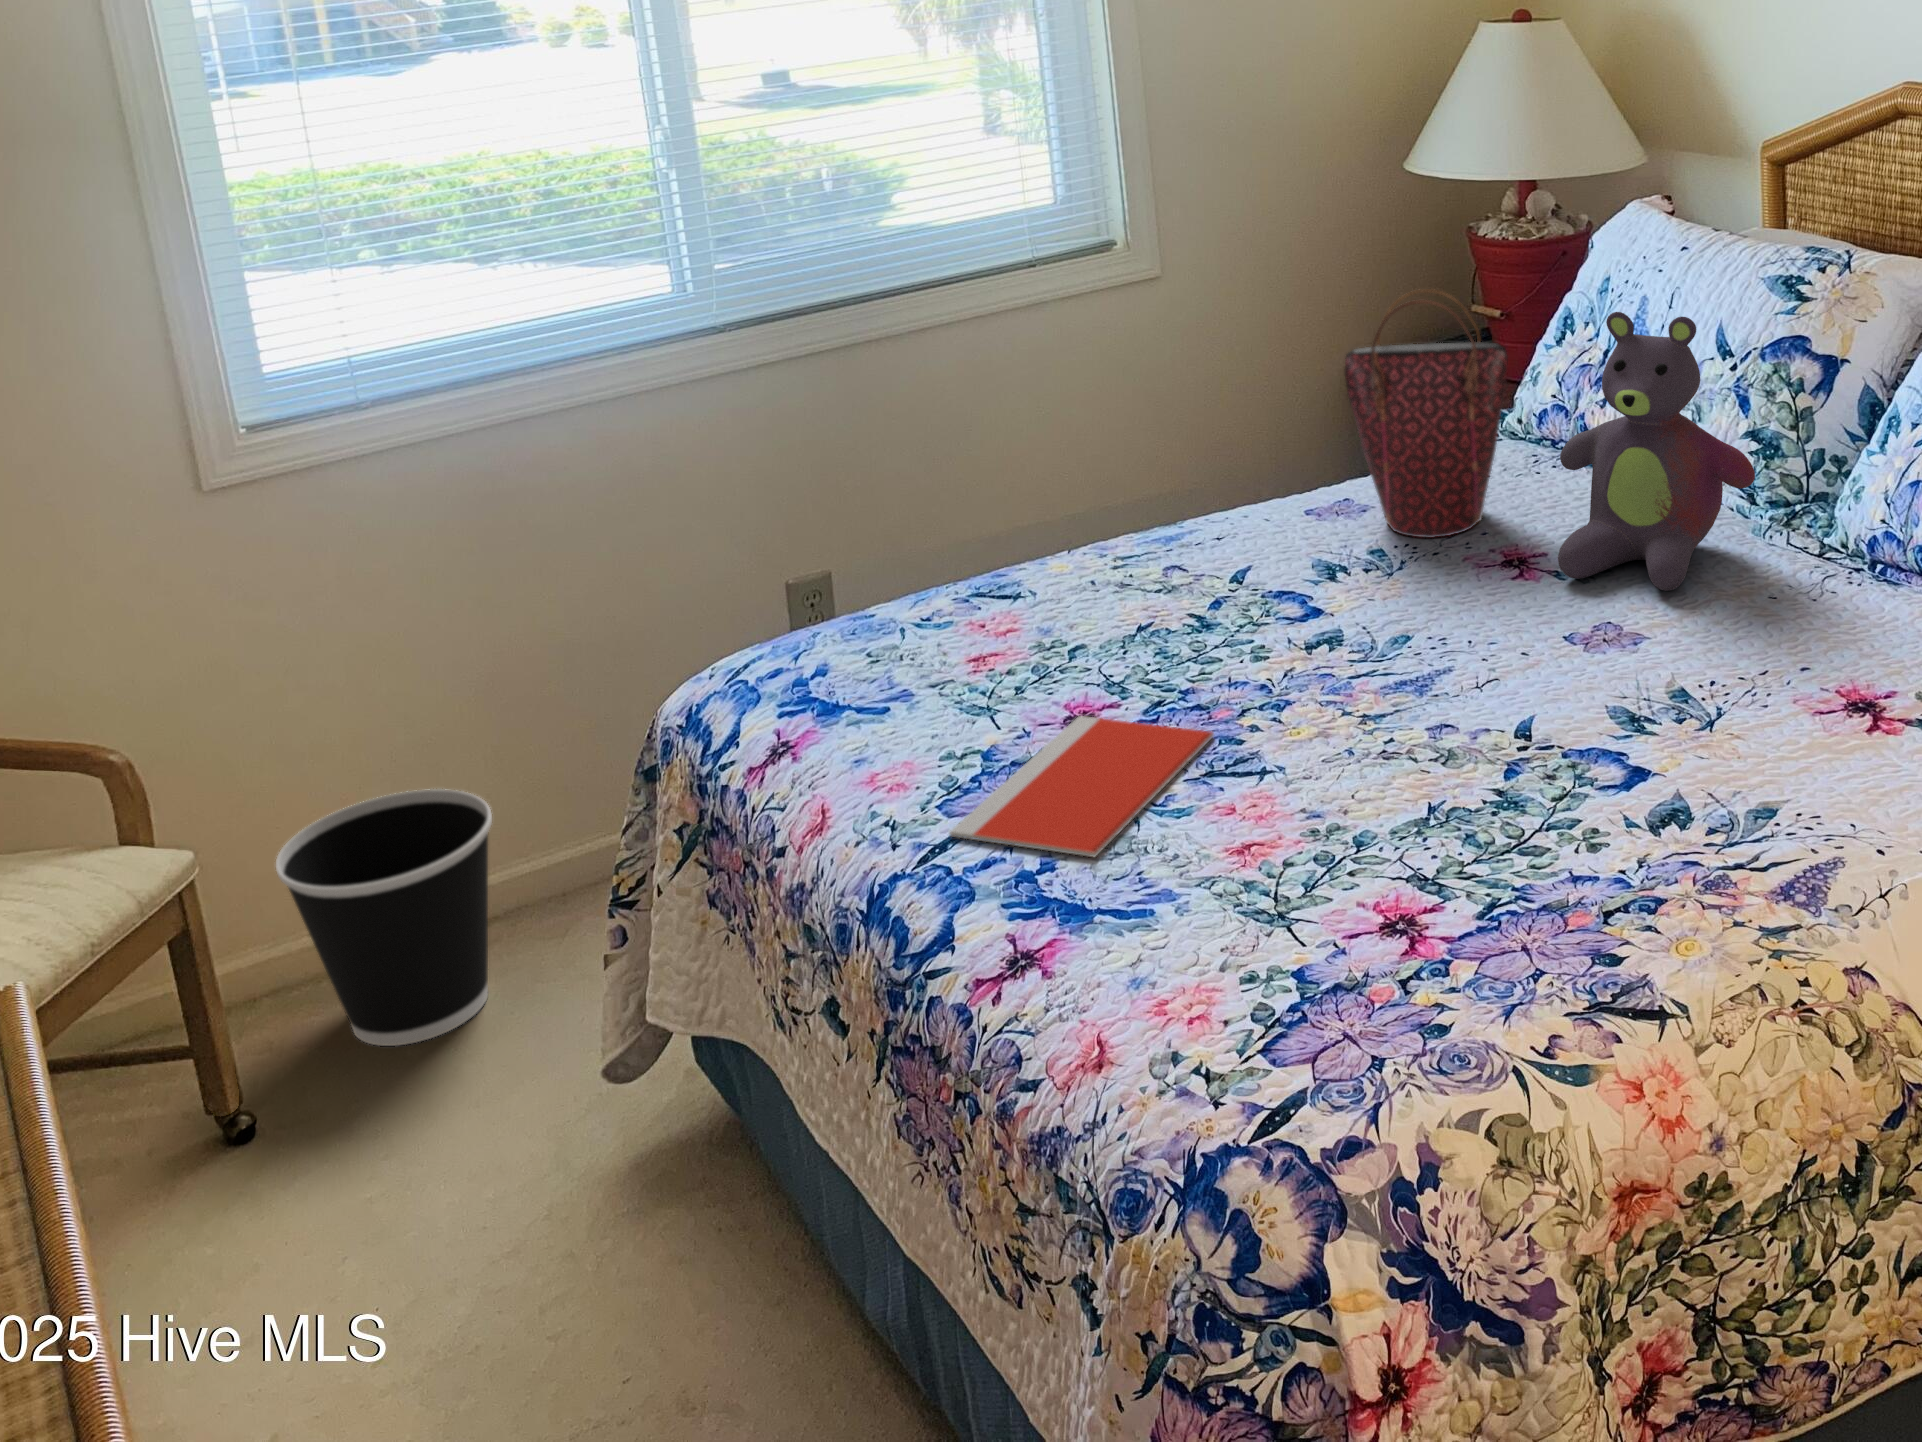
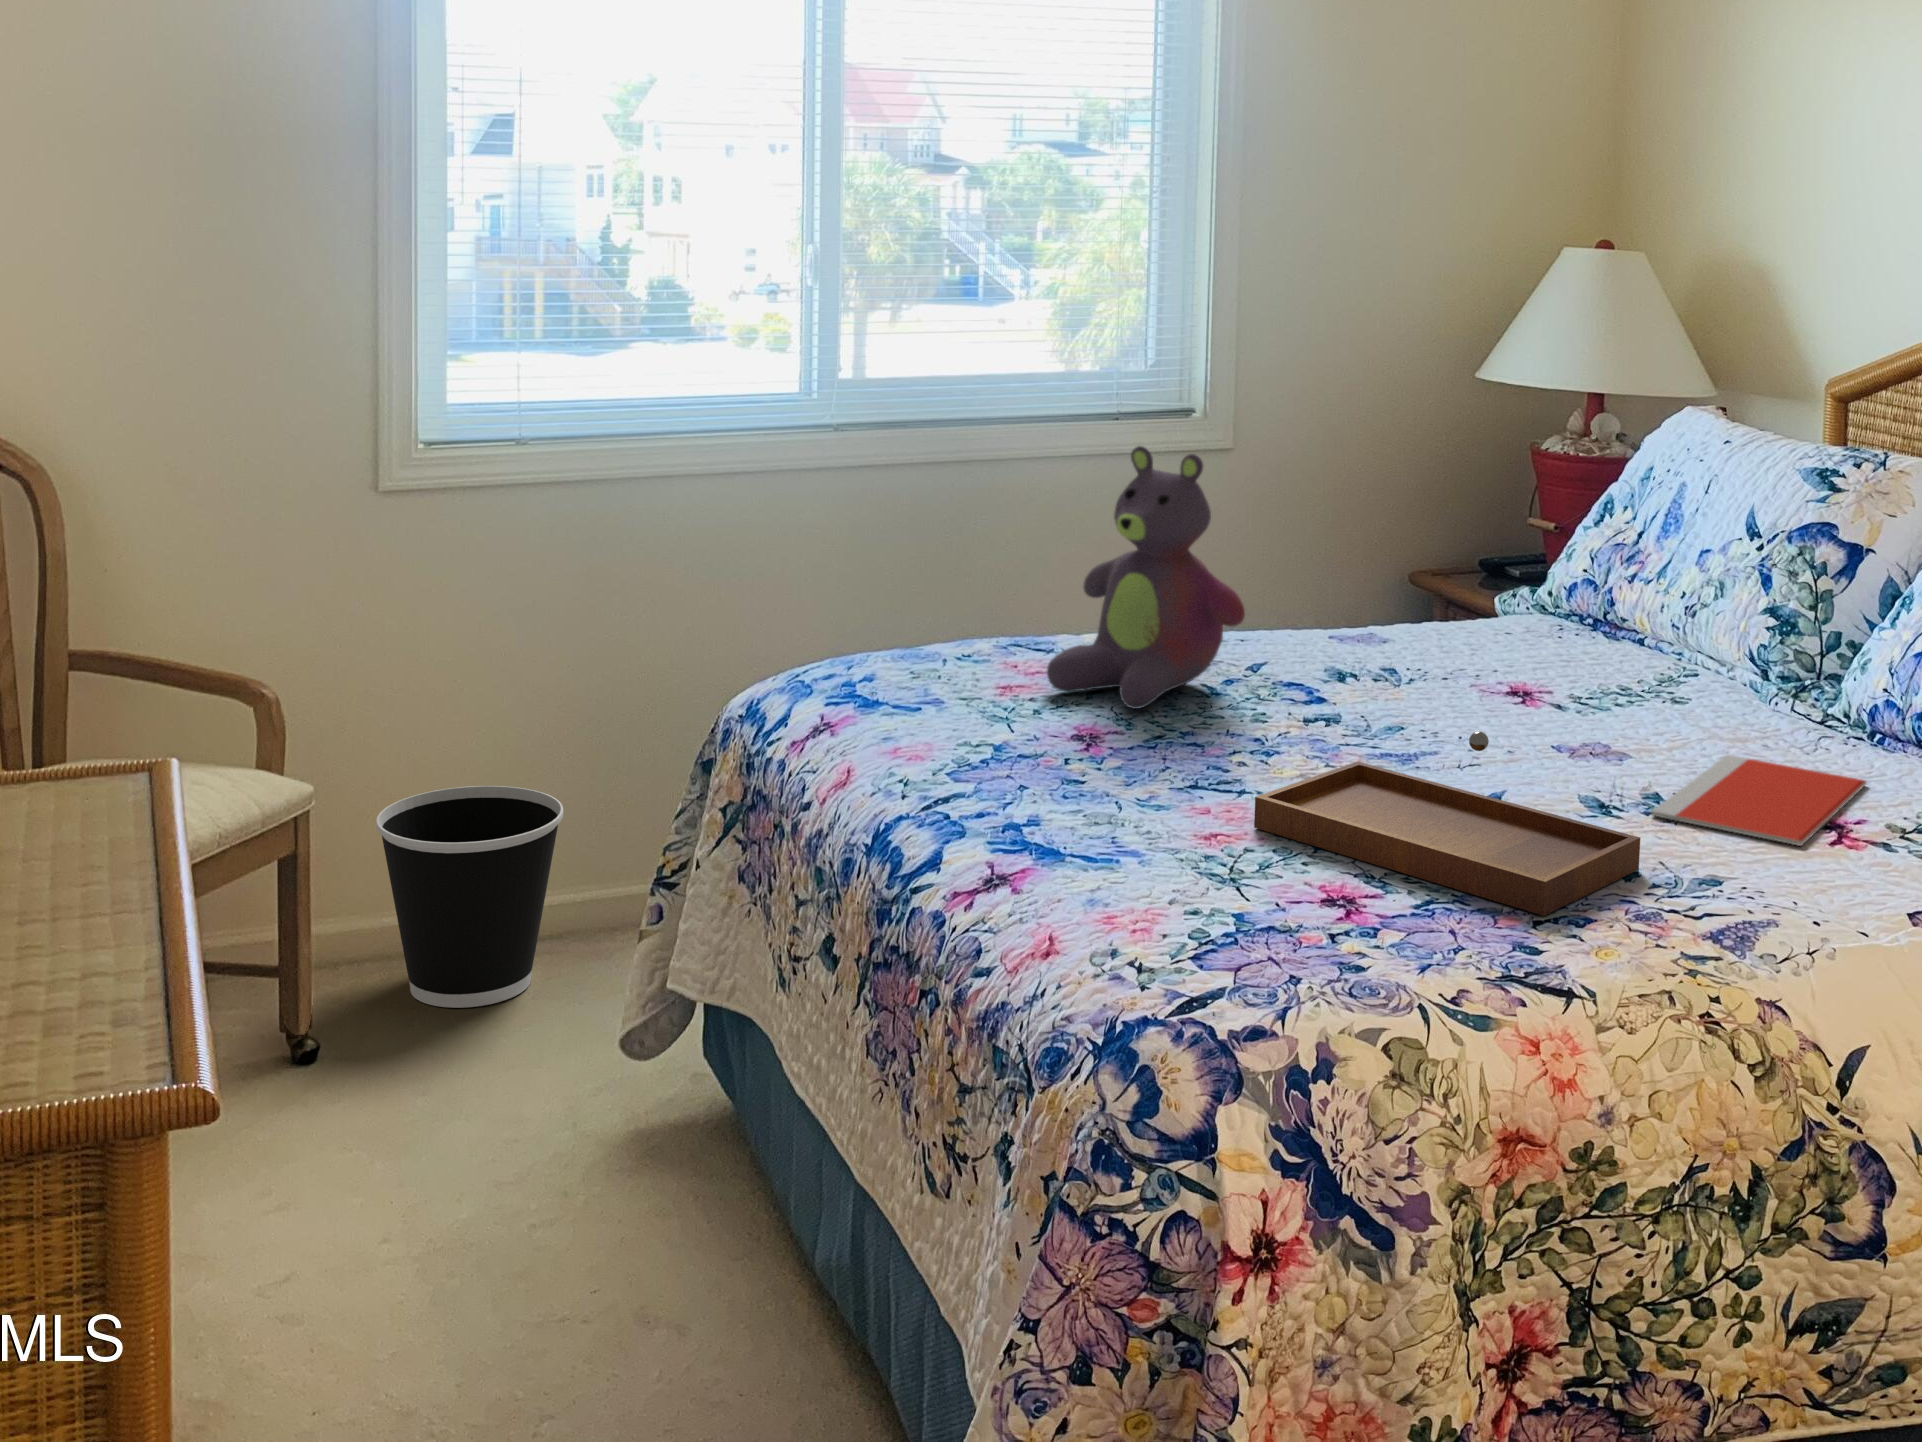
handbag: present [1344,289,1508,538] -> none [1381,433,1536,668]
stuffed bear: present [1558,312,1755,591] -> present [1047,446,1245,709]
tray: none [1282,691,1689,898] -> present [1254,731,1640,916]
notebook: present [950,716,1214,857] -> present [1651,755,1867,846]

